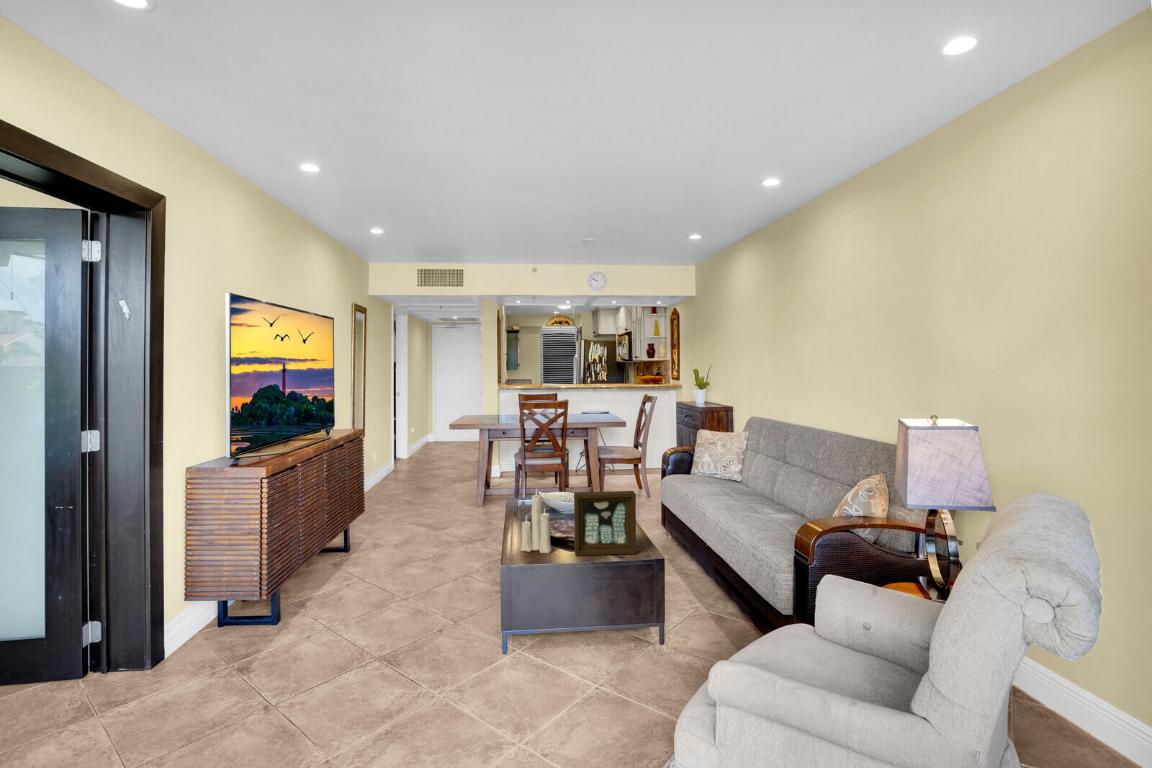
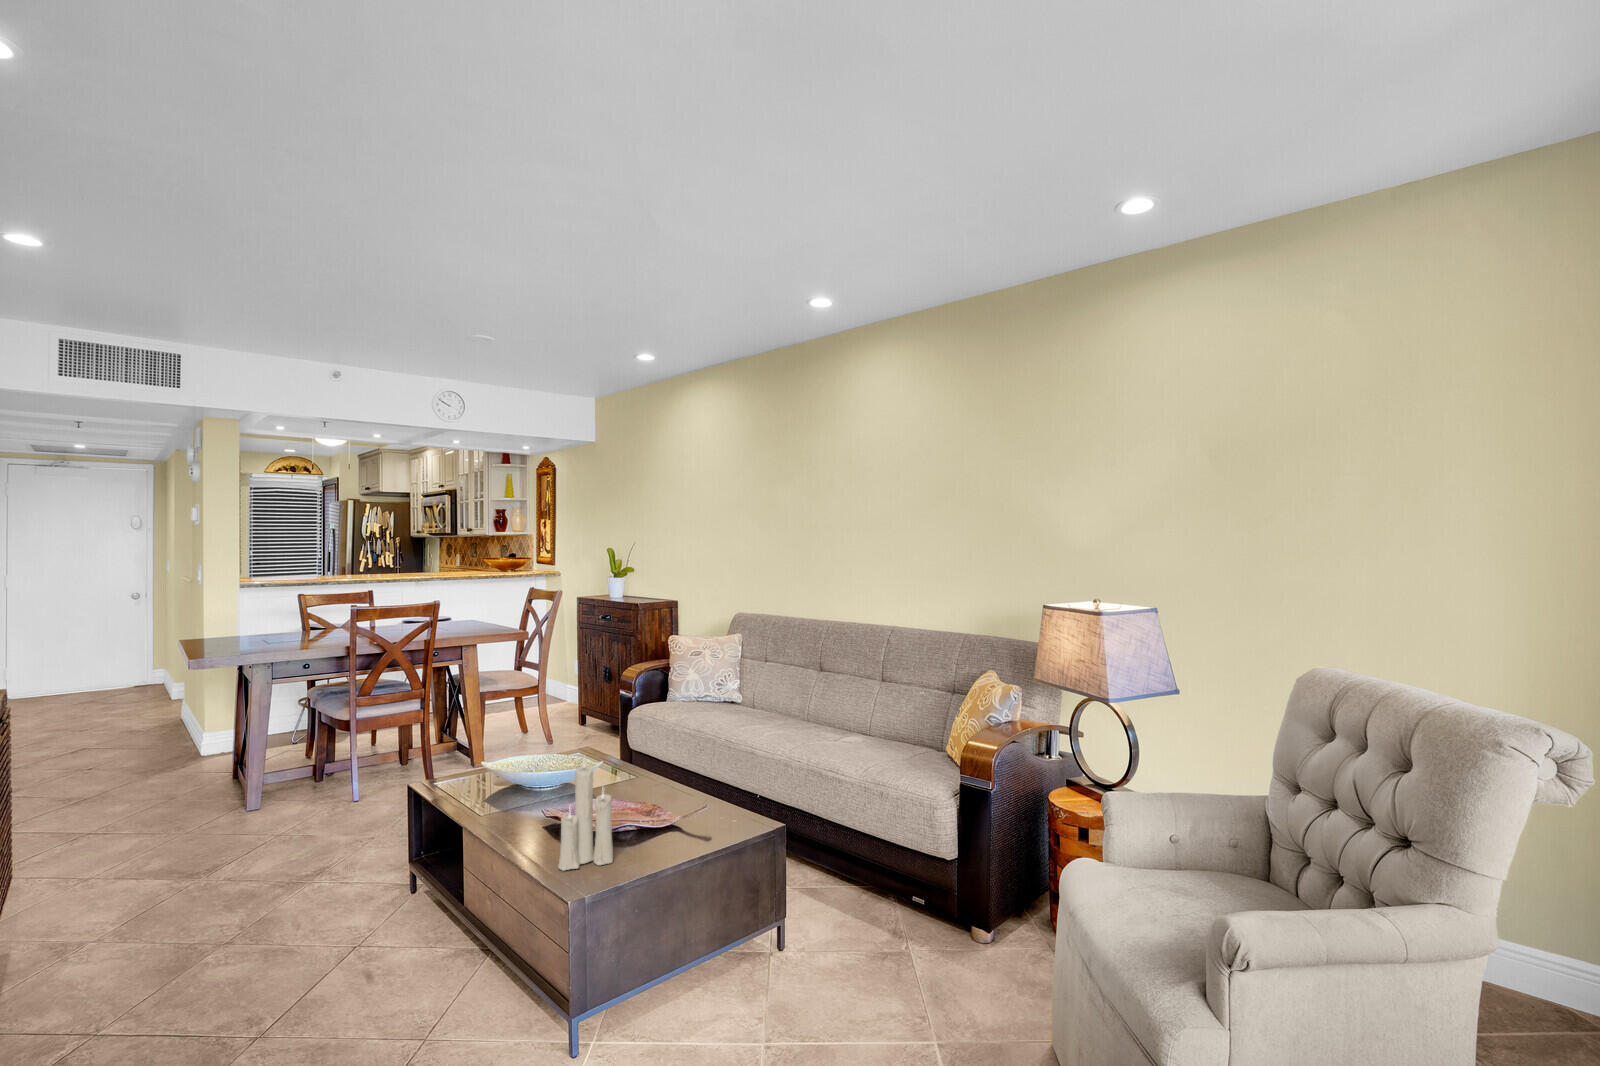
picture frame: present [574,491,636,556] -> none [649,735,740,856]

